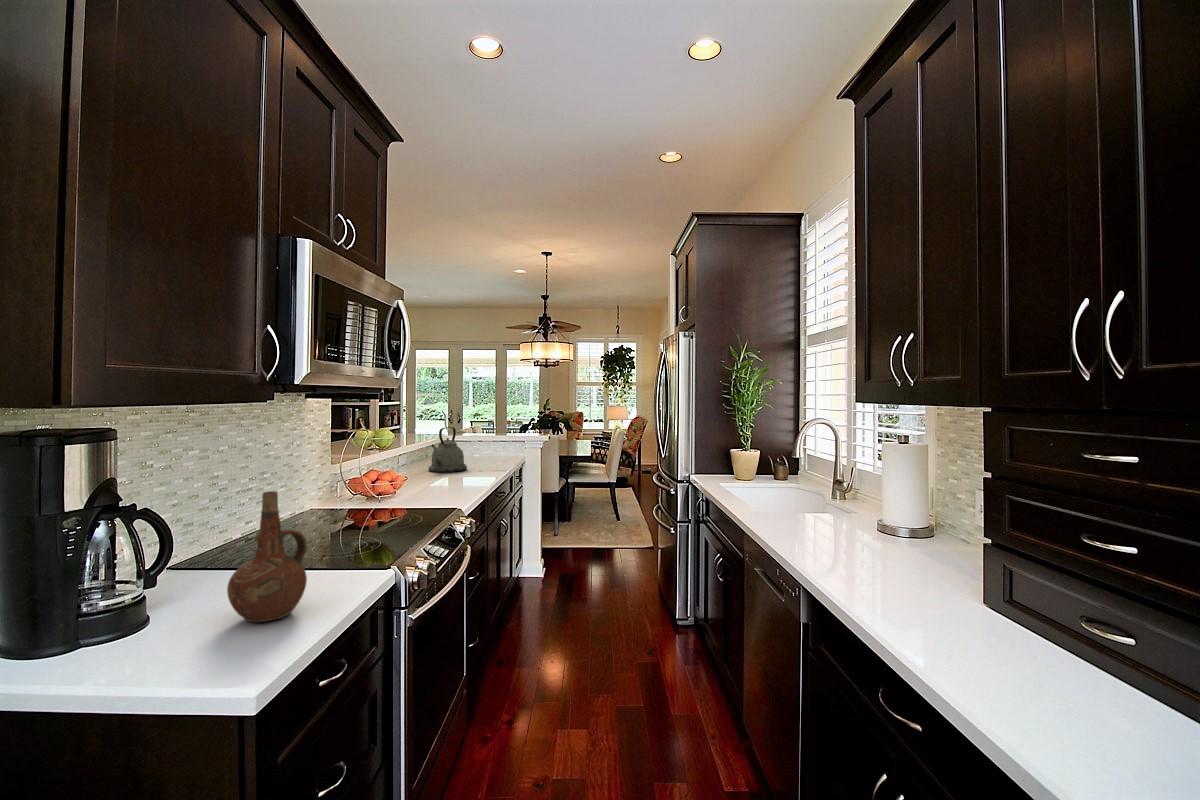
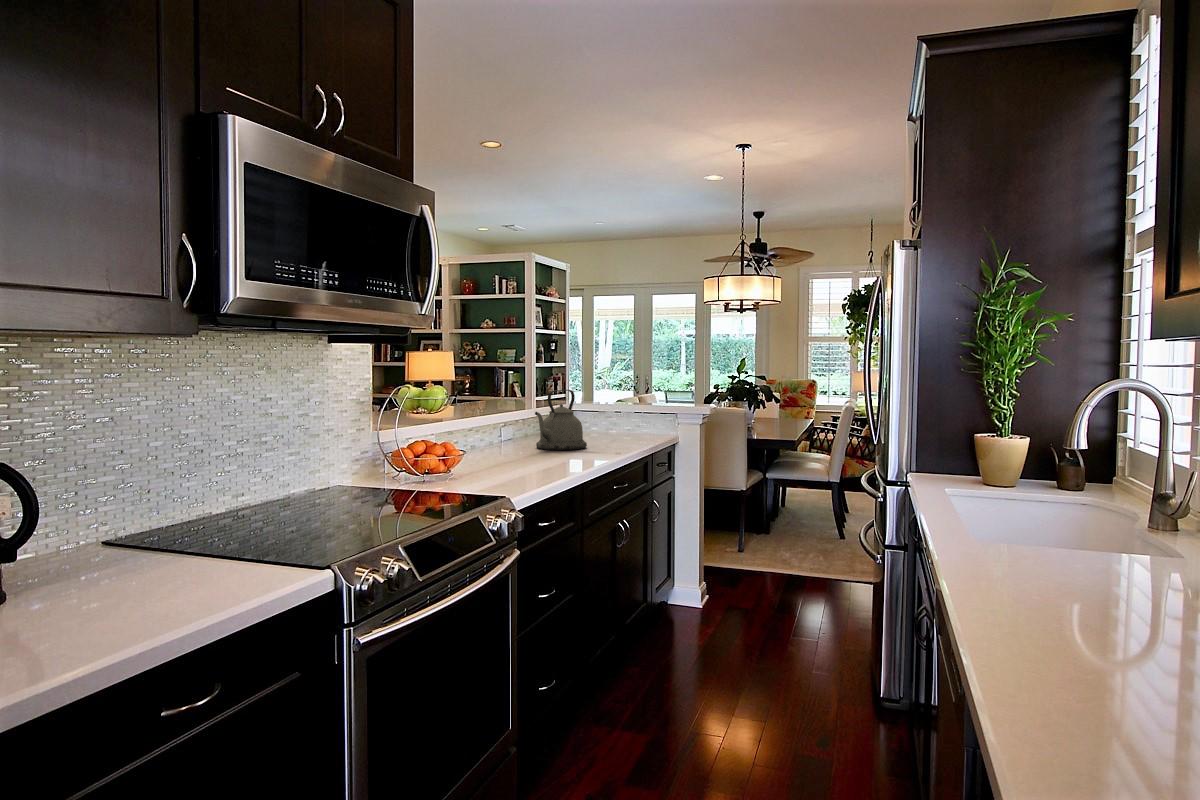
ceramic pitcher: present [227,491,307,622] -> none [42,450,159,626]

